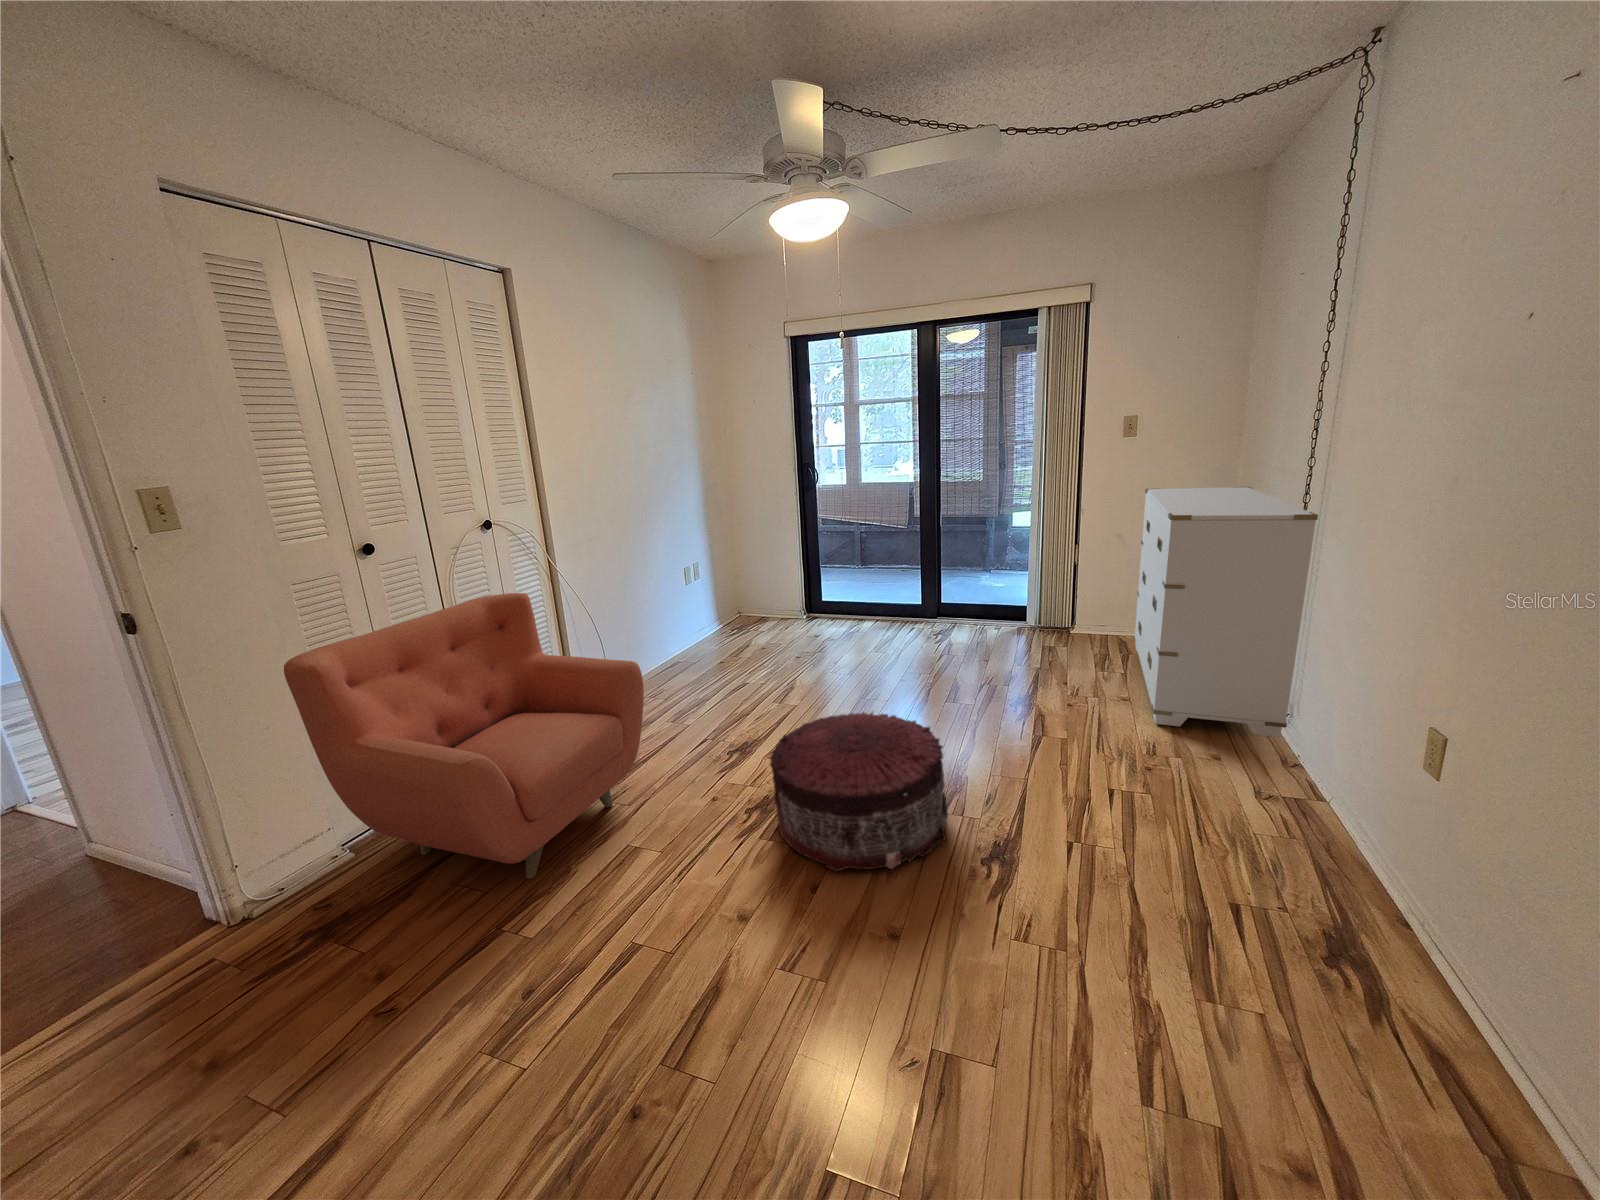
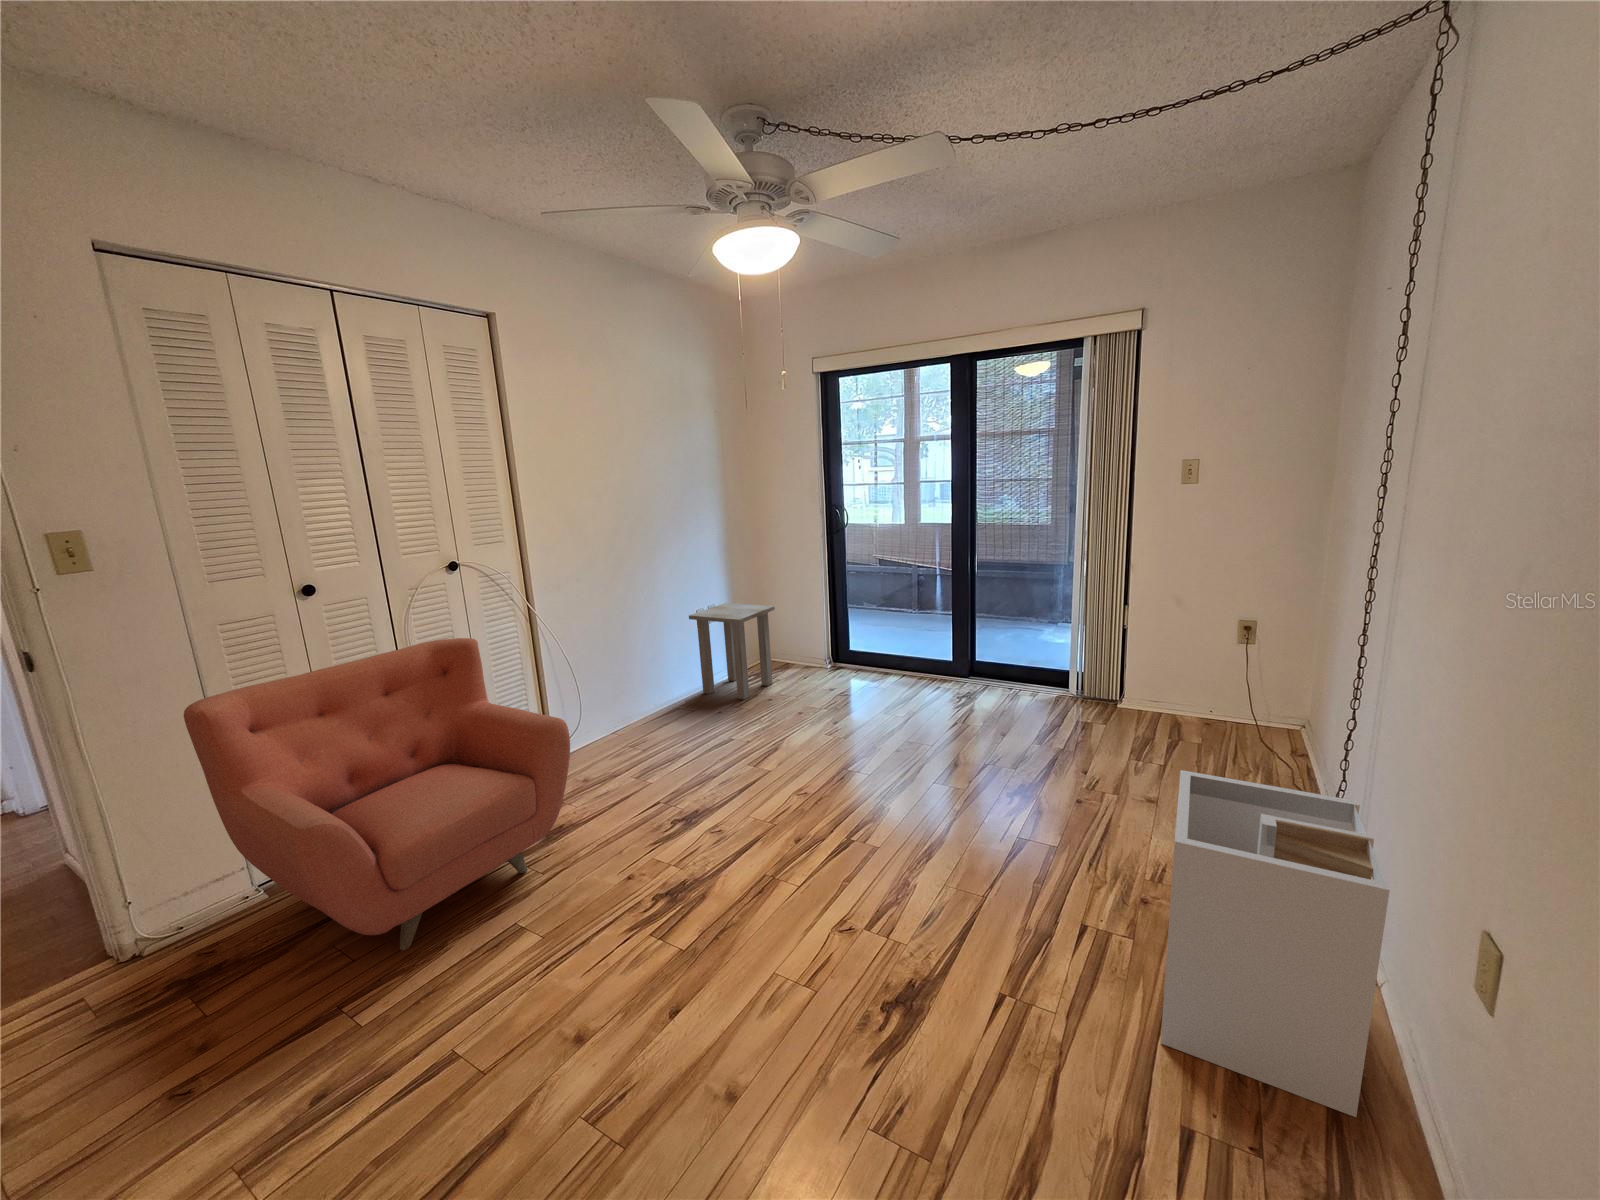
dresser: present [1134,487,1318,737] -> none [1172,545,1384,876]
side table: none [681,560,761,650] -> present [689,603,775,699]
laundry hamper: none [1177,656,1367,880] -> present [1161,770,1390,1117]
pouf: present [770,713,948,871] -> none [659,795,863,1000]

